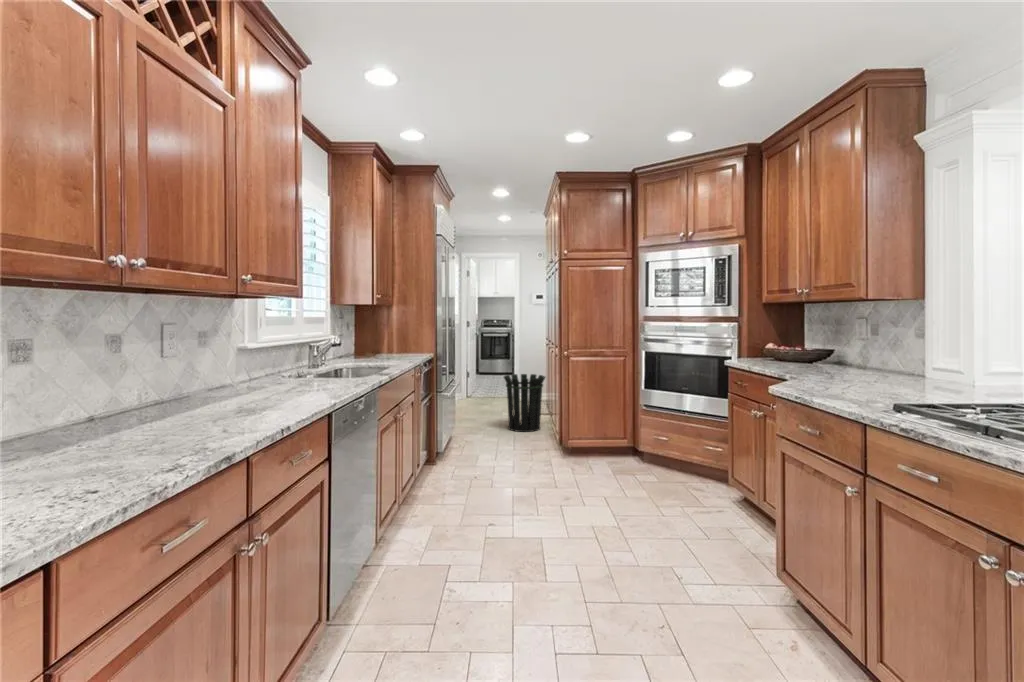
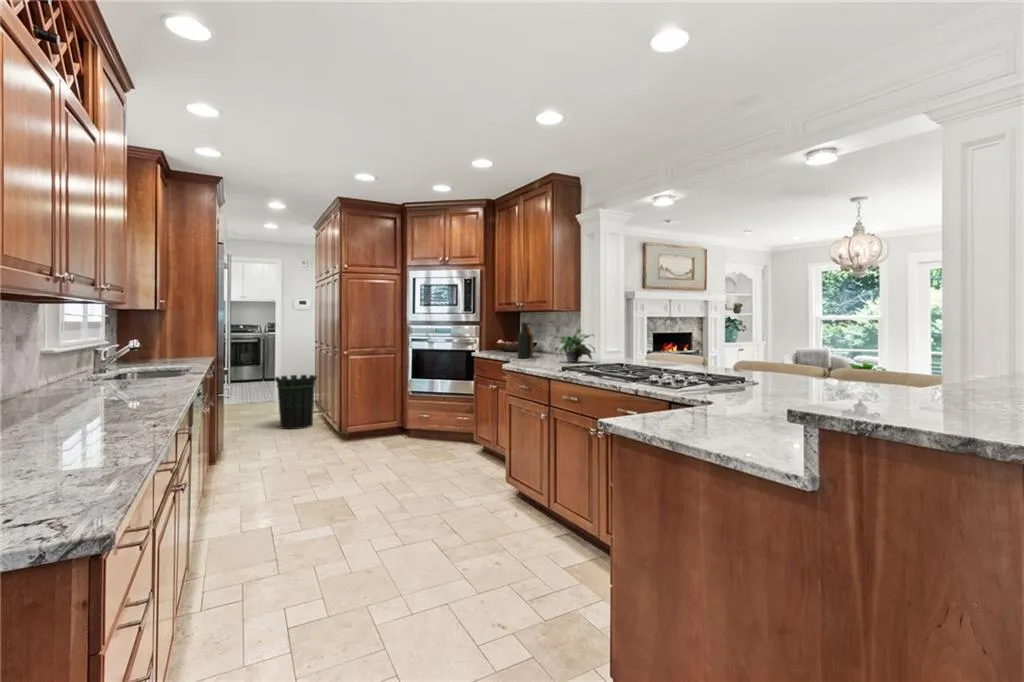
bottle: none [798,315,829,373] -> present [518,322,533,358]
potted plant: none [869,328,971,387] -> present [554,330,595,362]

